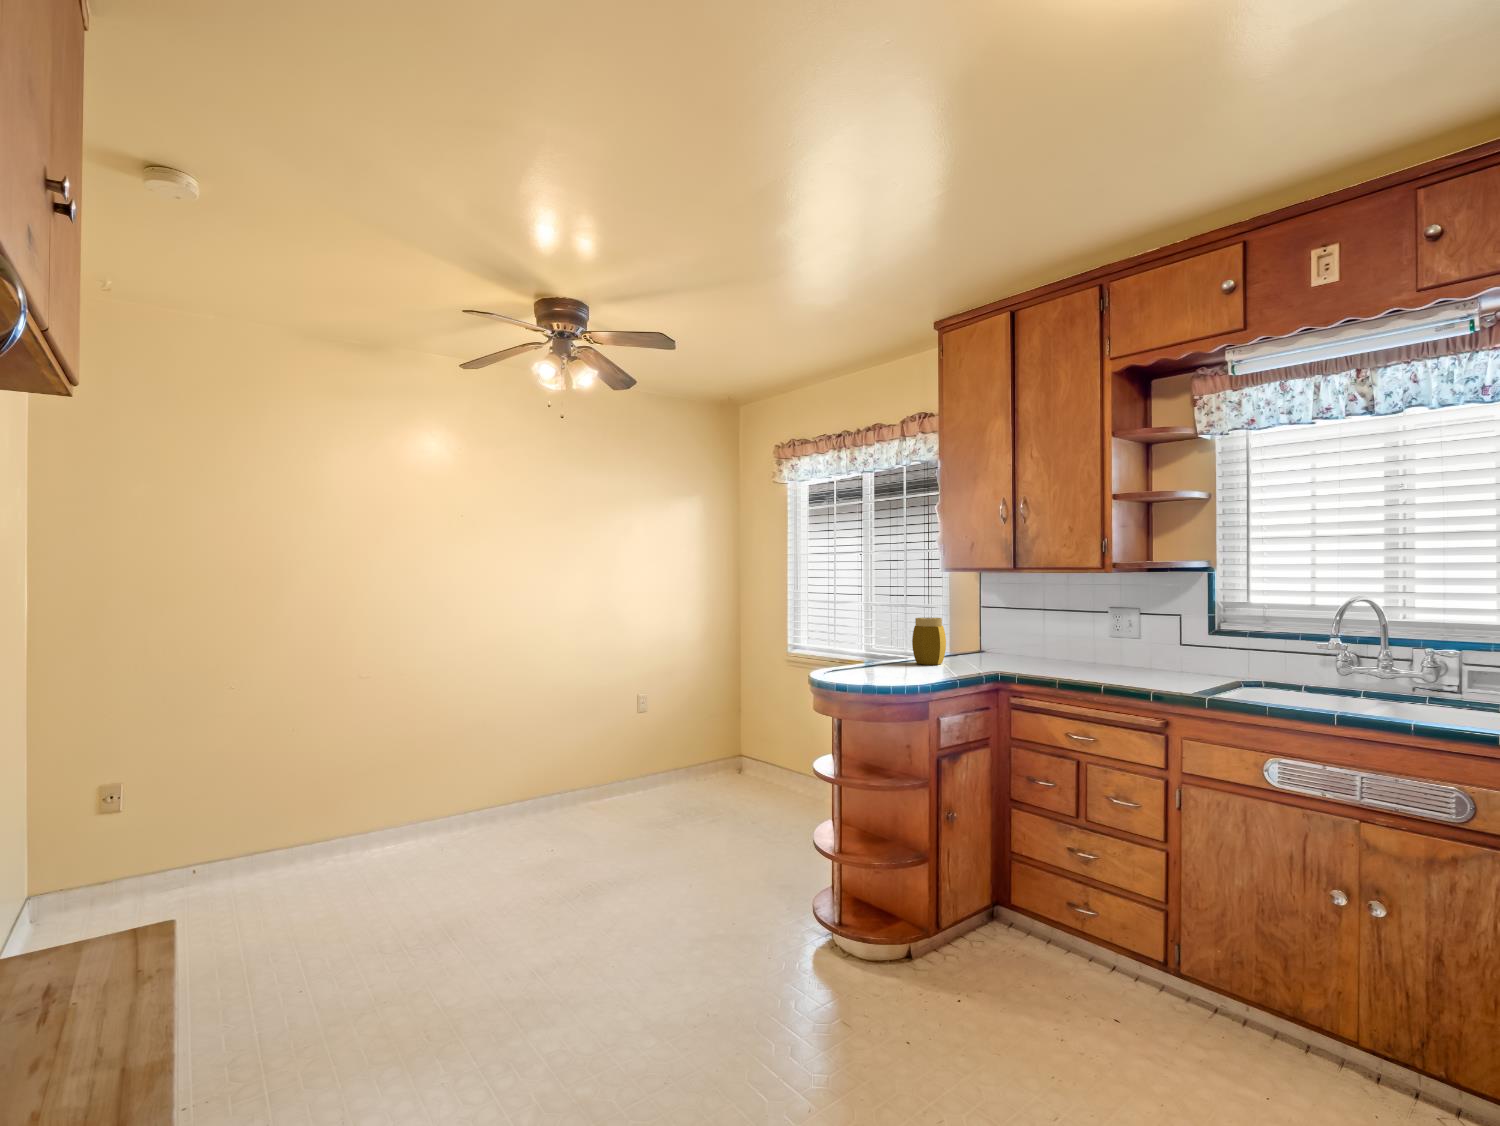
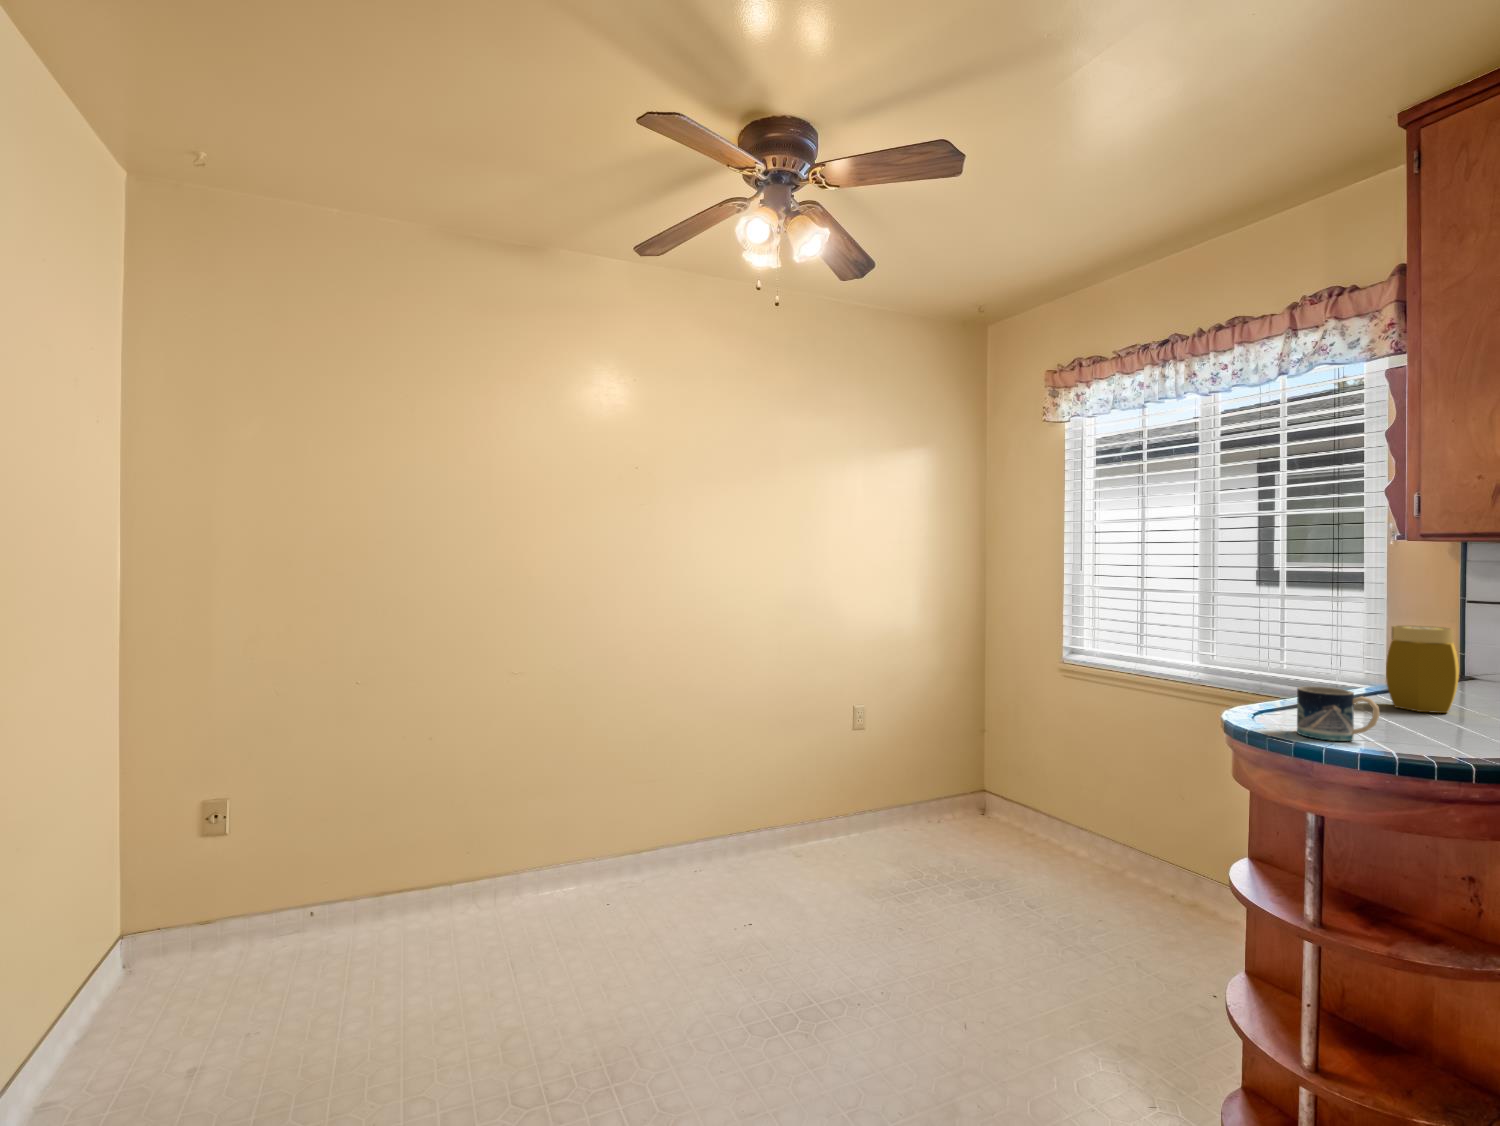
mug: none [842,650,875,677] -> present [1297,686,1379,741]

